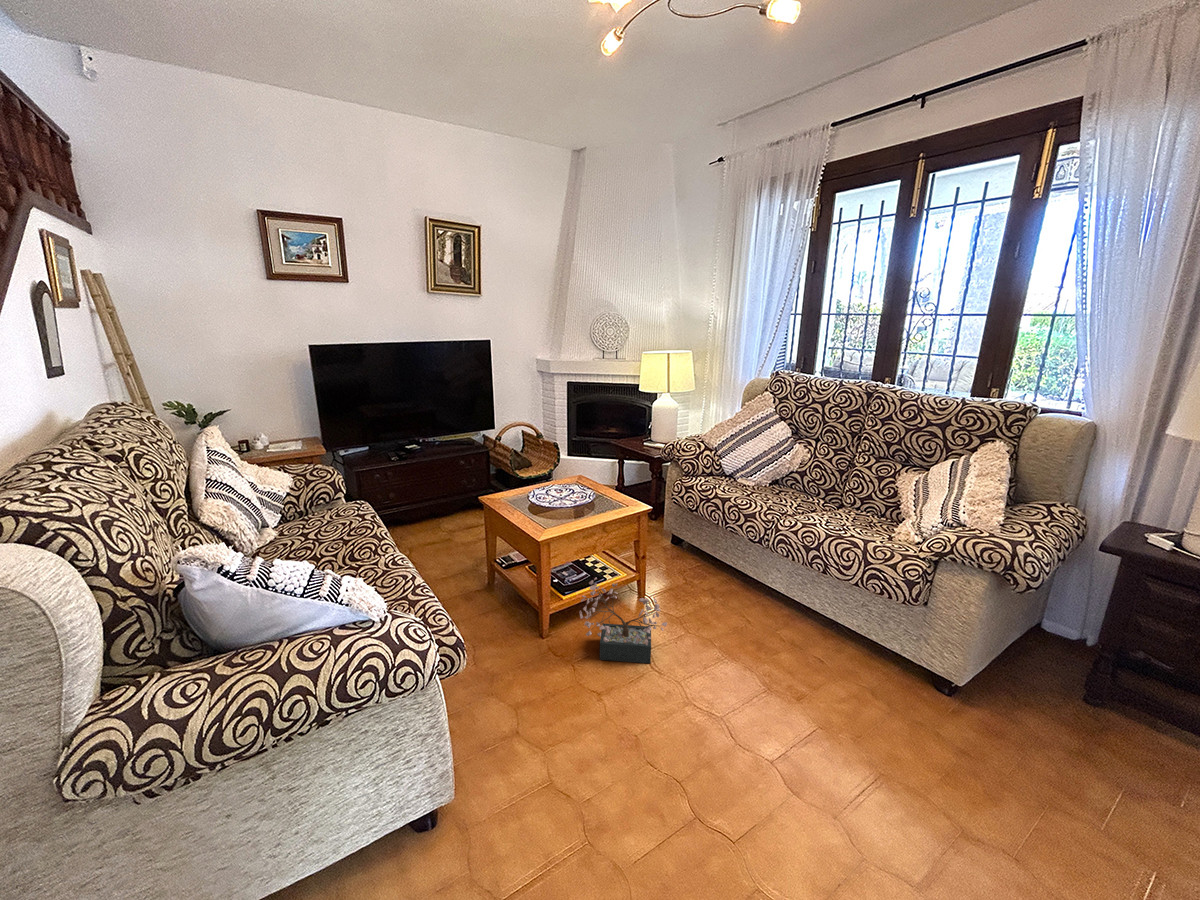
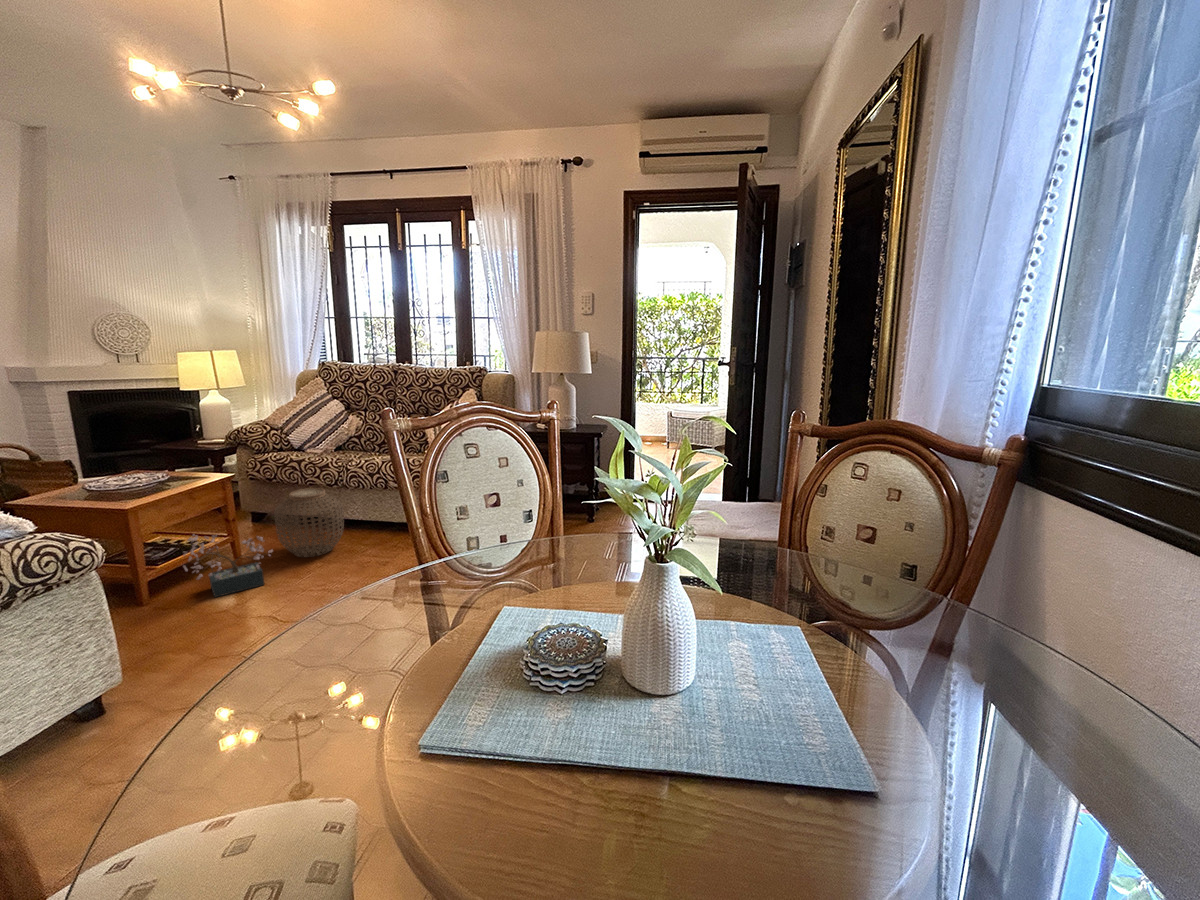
woven basket: none [680,543,761,634] -> present [274,488,344,557]

